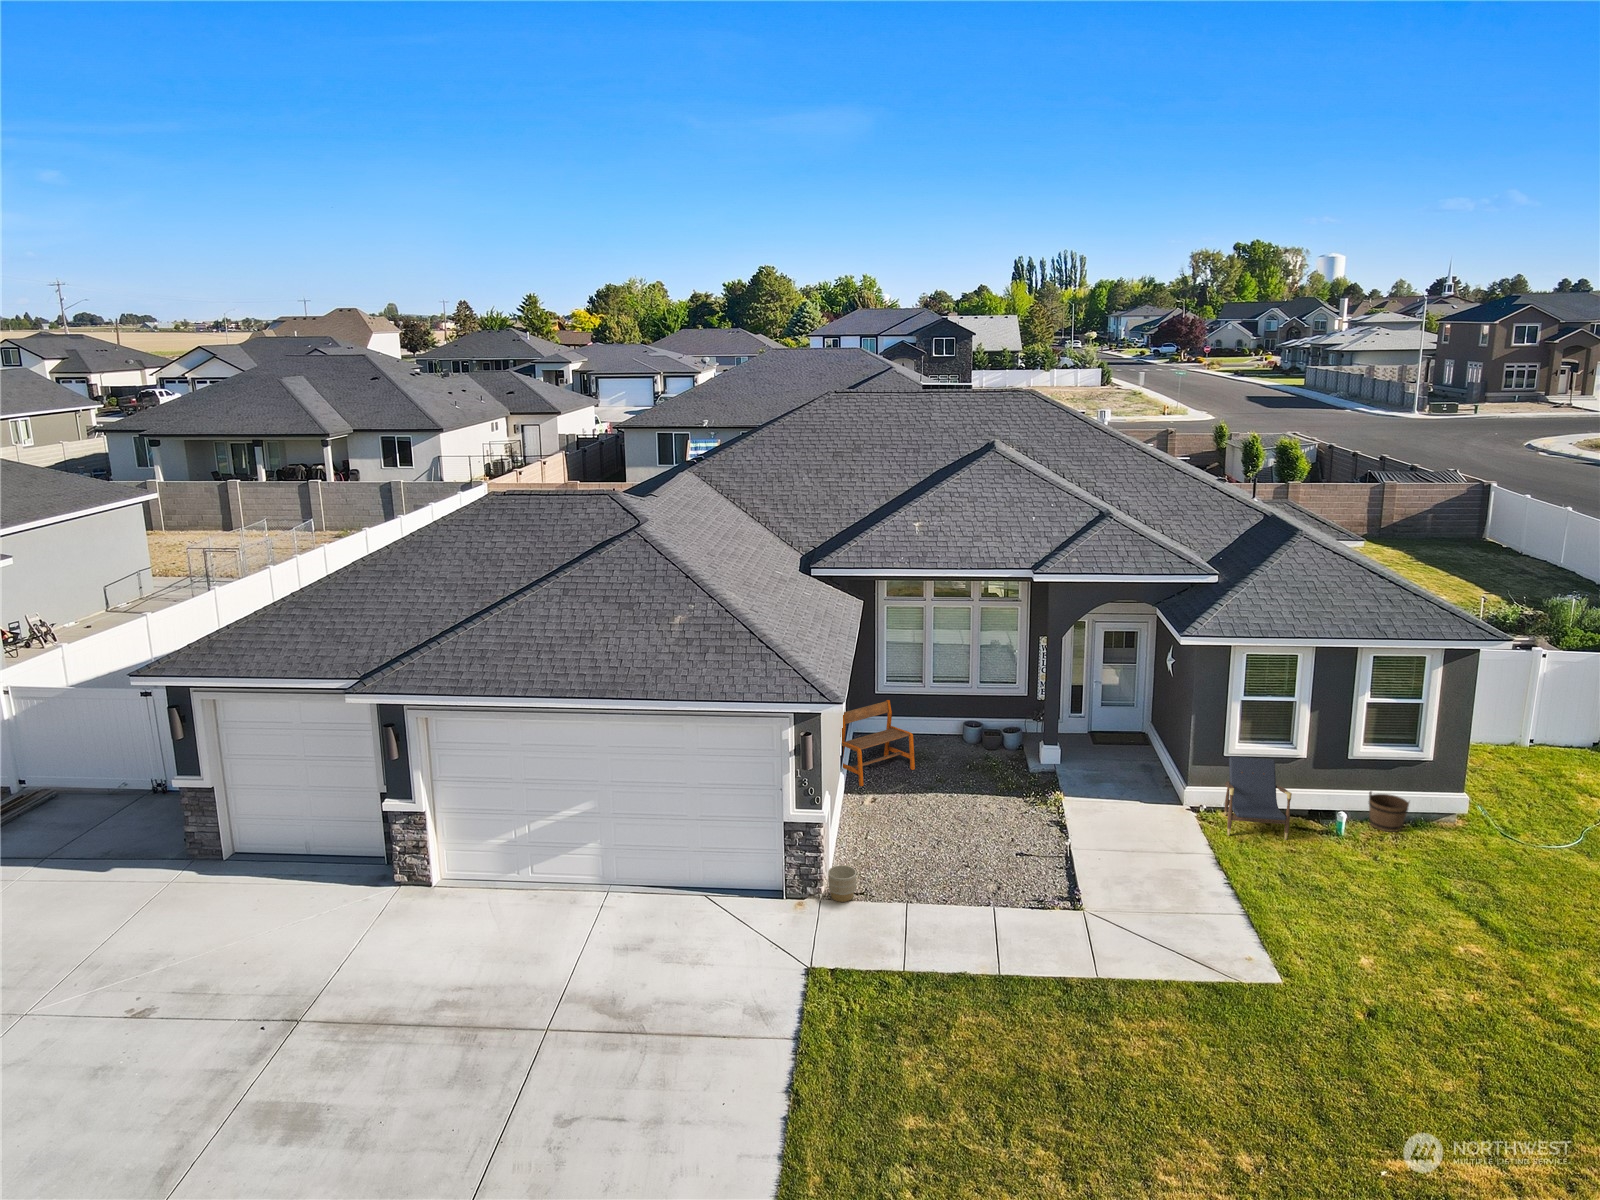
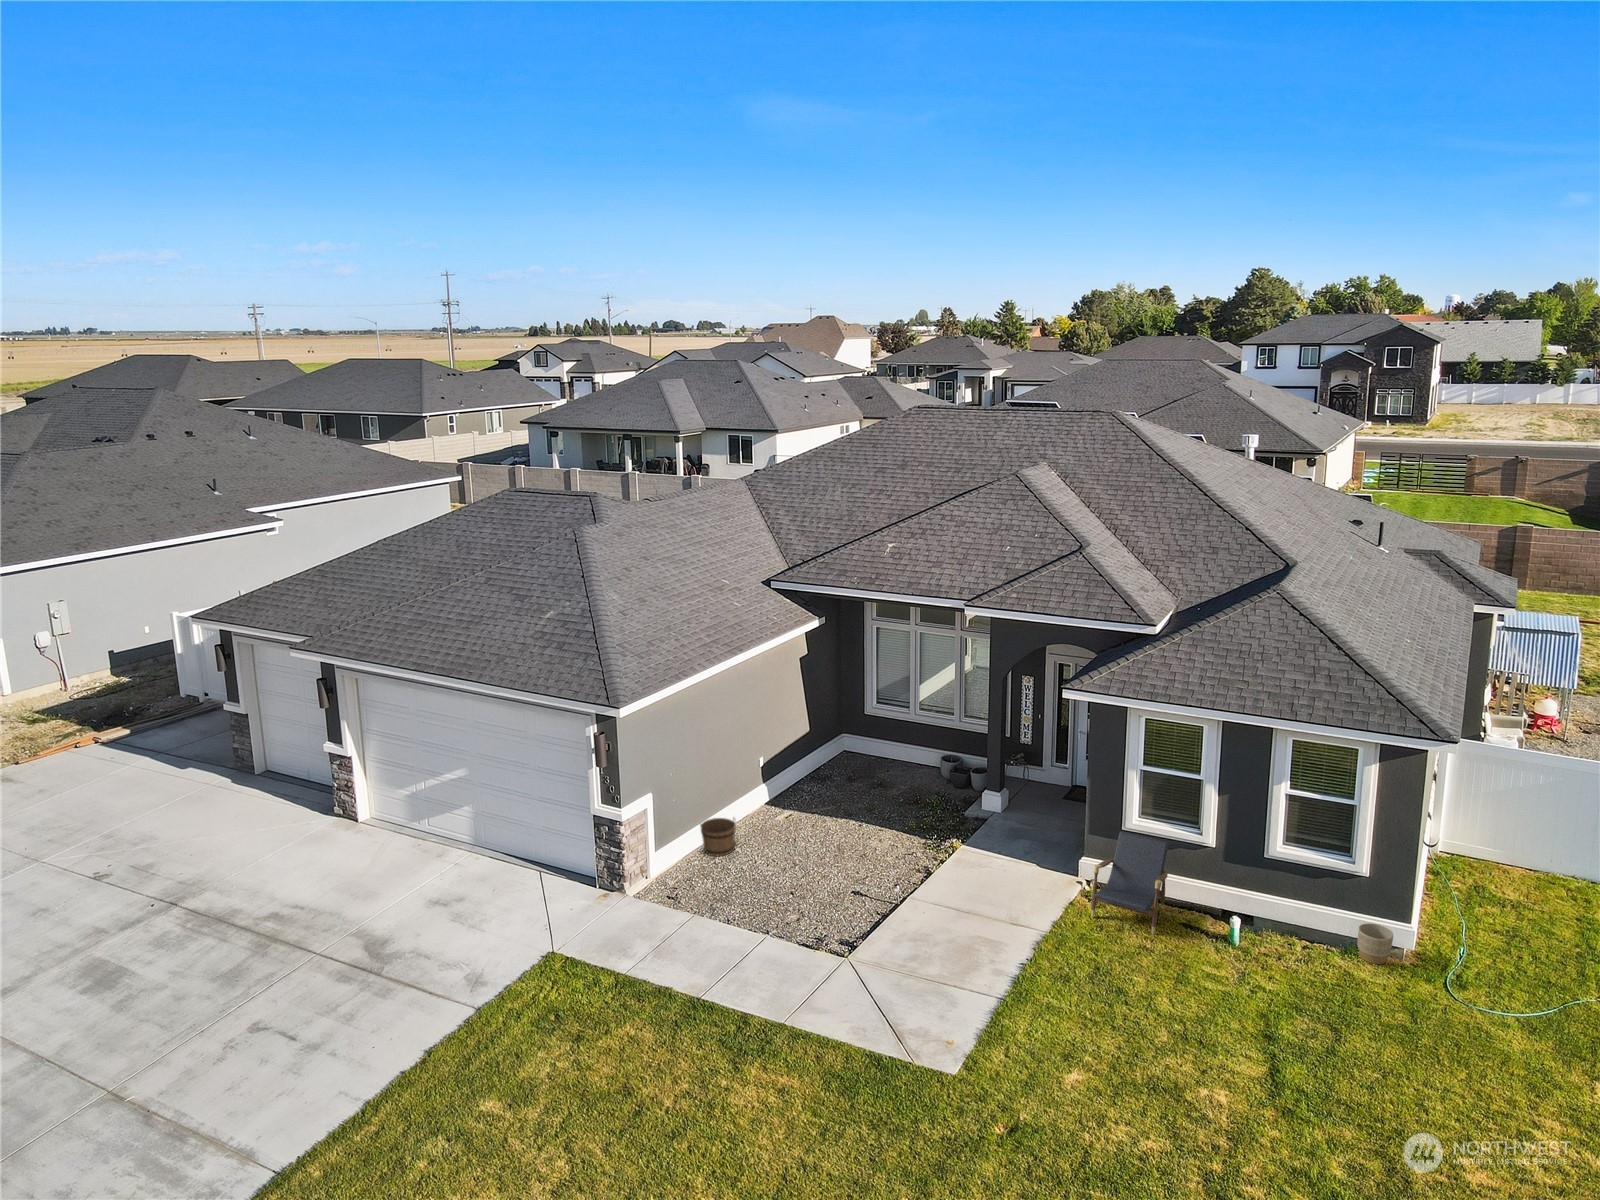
bench: present [840,700,915,786] -> none [772,720,849,801]
bucket: present [1369,791,1409,832] -> present [700,818,735,856]
planter: present [828,865,856,902] -> present [1357,923,1393,964]

